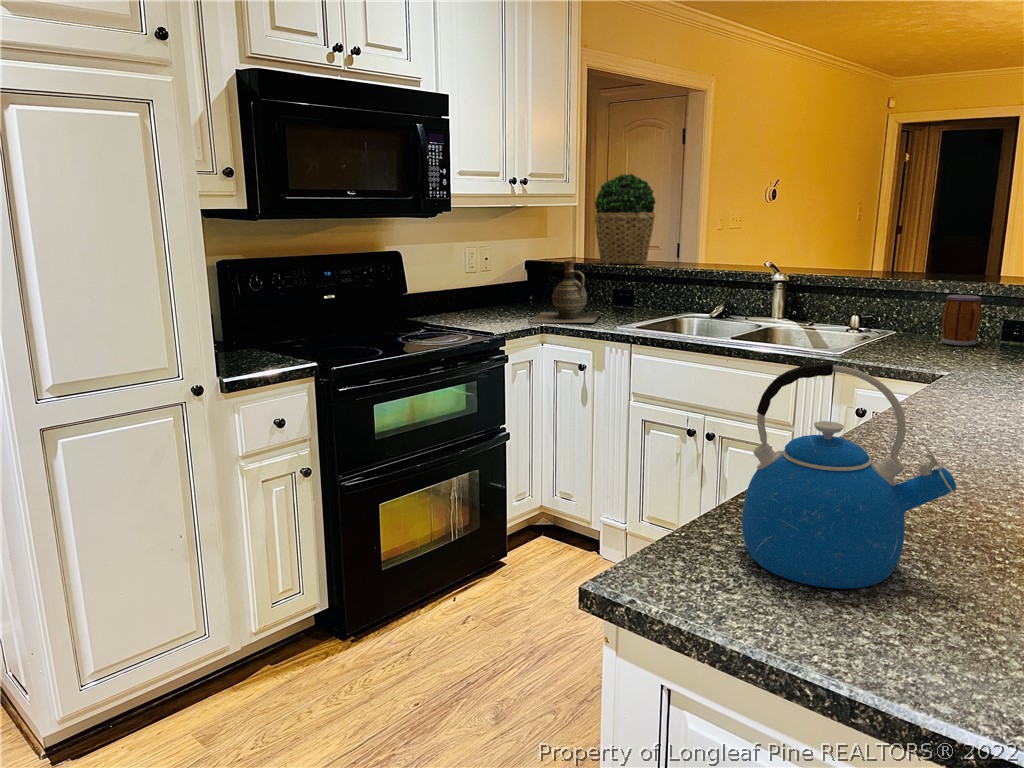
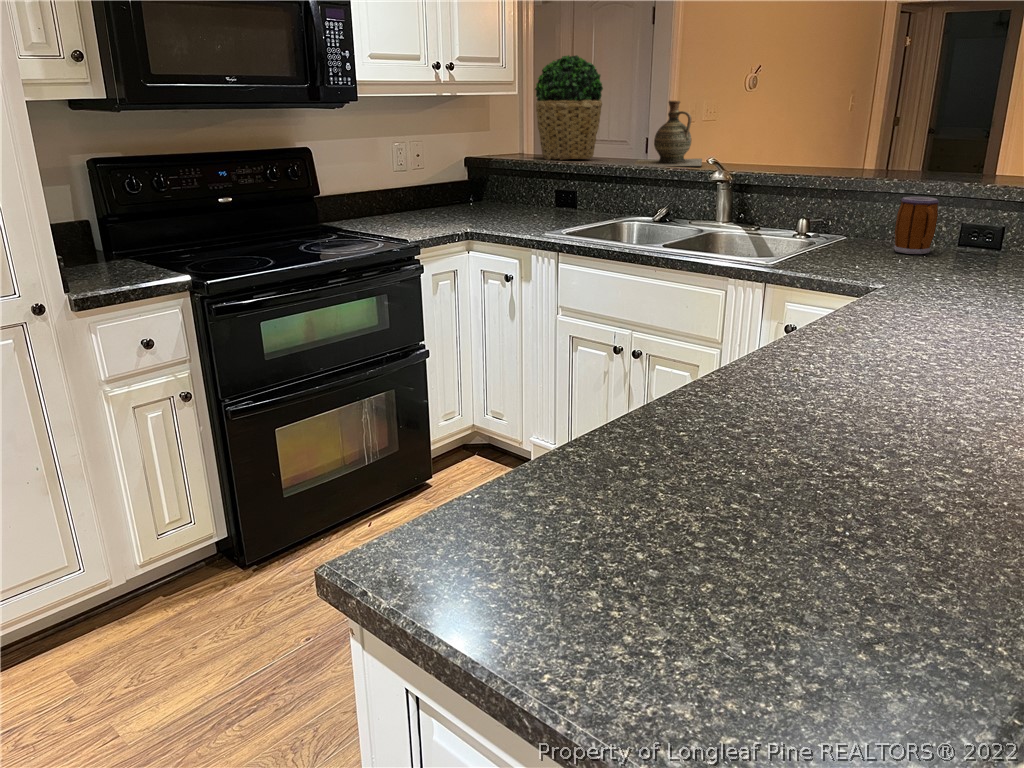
ceramic jug: present [531,261,601,323] -> present [635,101,702,166]
kettle: present [742,361,956,589] -> none [538,297,772,570]

